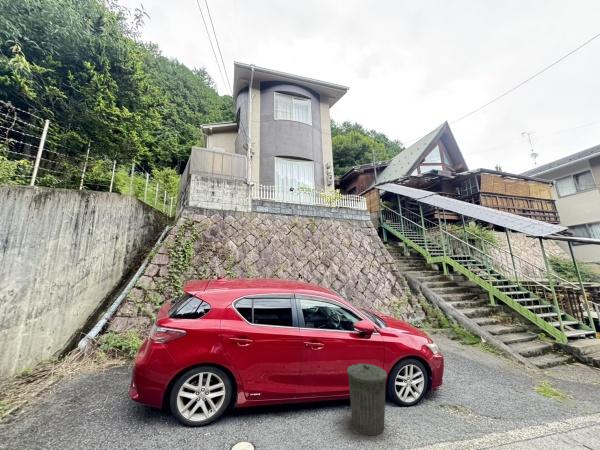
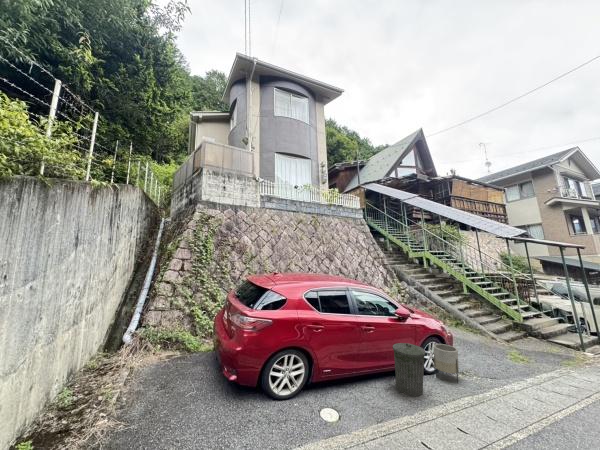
planter: none [411,366,443,421] -> present [434,344,459,383]

